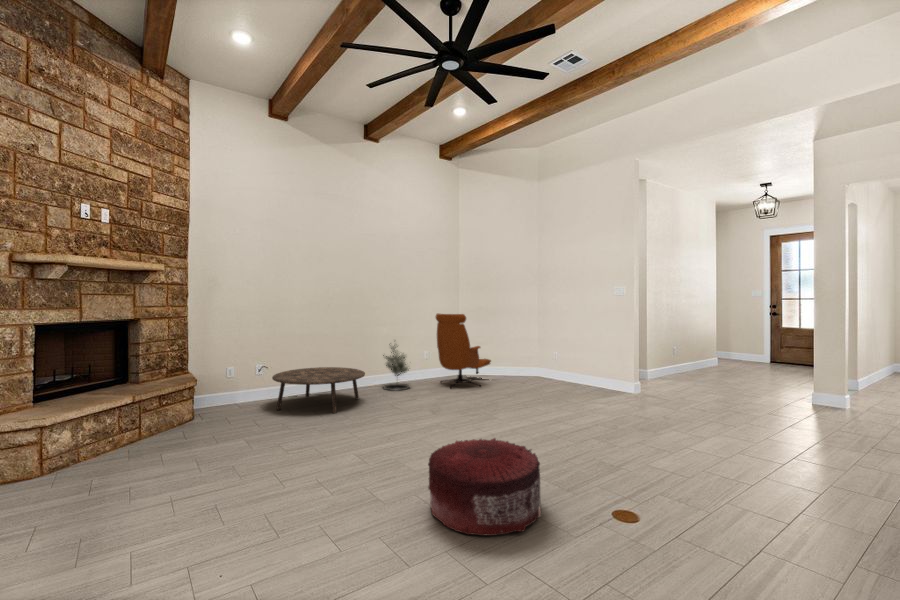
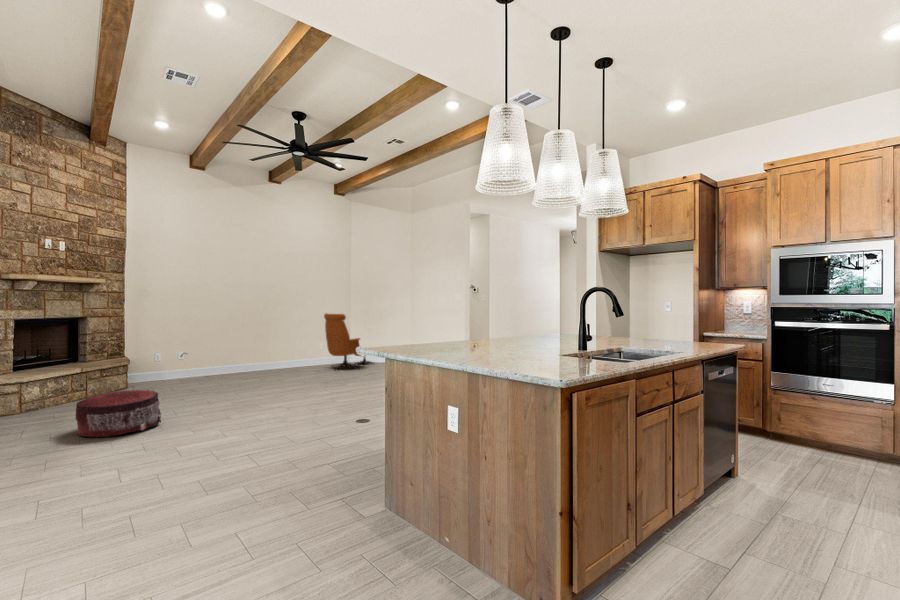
potted tree: present [383,345,409,391] -> none [282,333,305,372]
coffee table: present [272,367,365,413] -> none [189,354,262,384]
pouf: present [428,438,541,536] -> present [76,390,161,437]

